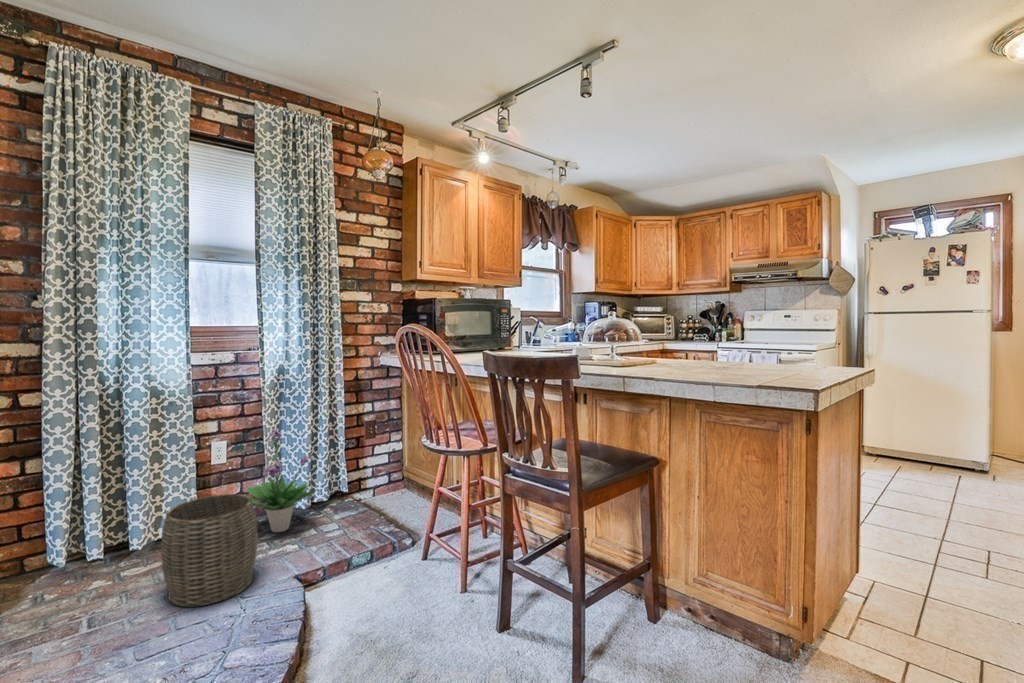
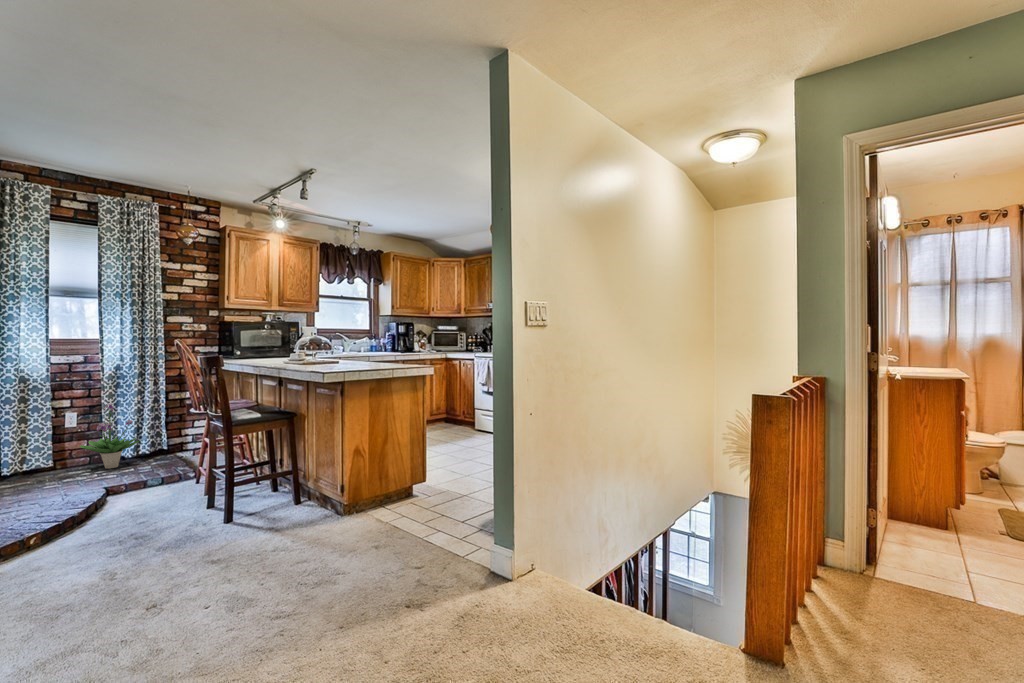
woven basket: present [161,494,258,607] -> none [22,436,86,493]

